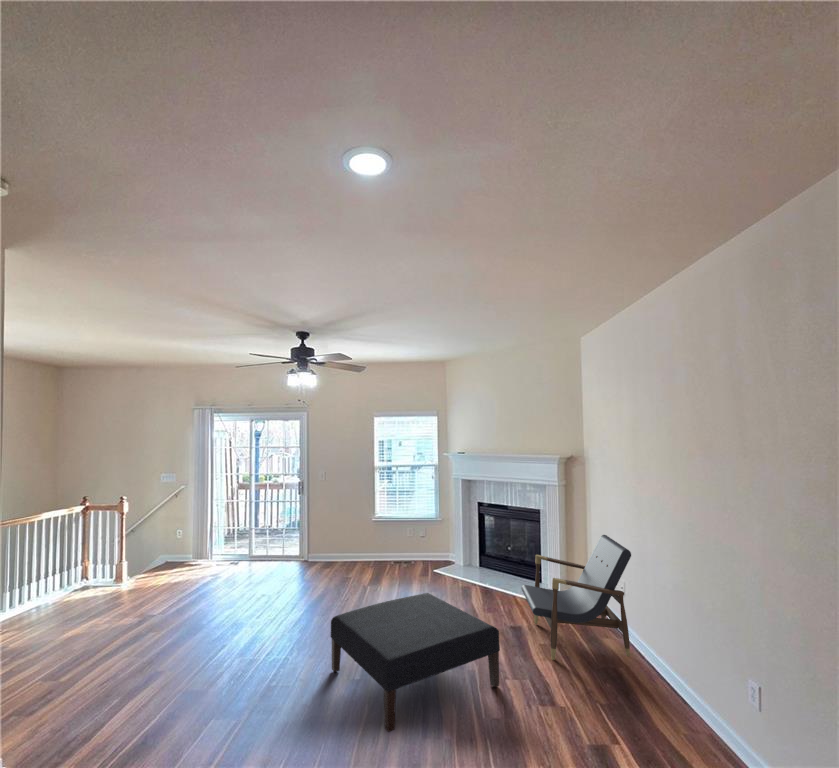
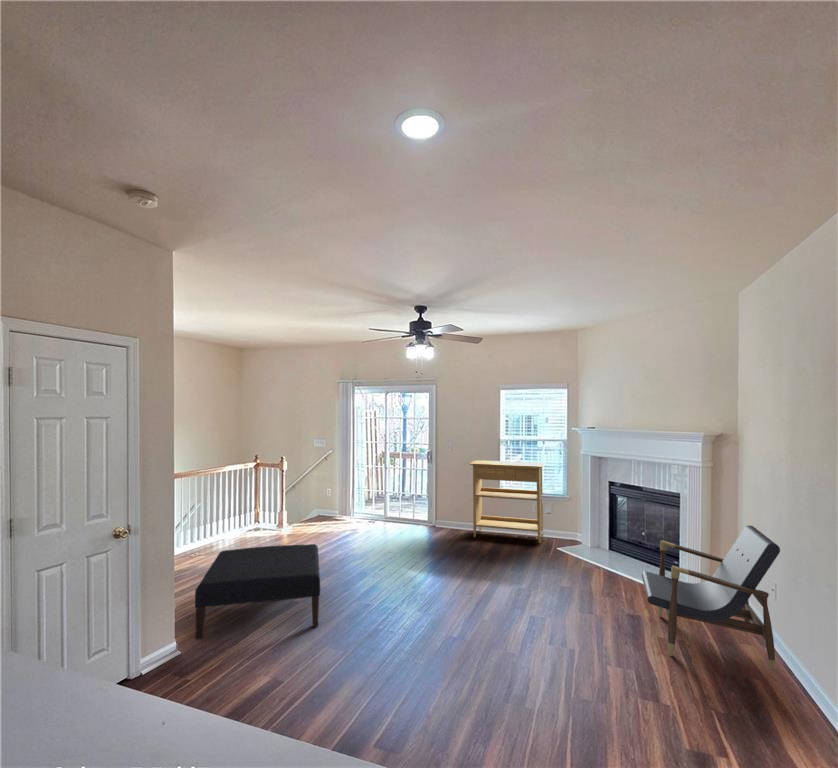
console table: none [346,487,420,568] -> present [469,460,545,543]
ottoman: present [331,593,500,732] -> present [195,544,320,640]

